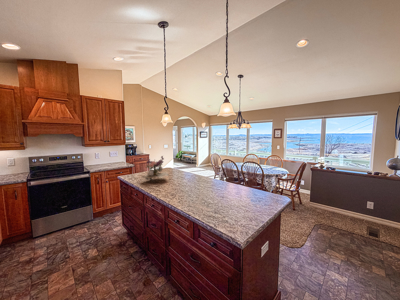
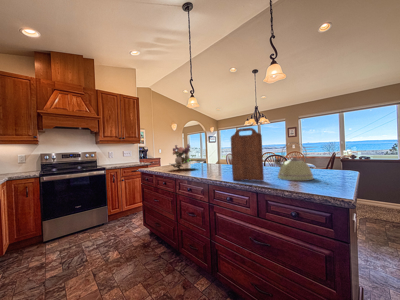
cutting board: none [180,164,204,209] -> present [231,128,264,181]
kettle: none [218,176,247,211] -> present [274,143,314,181]

